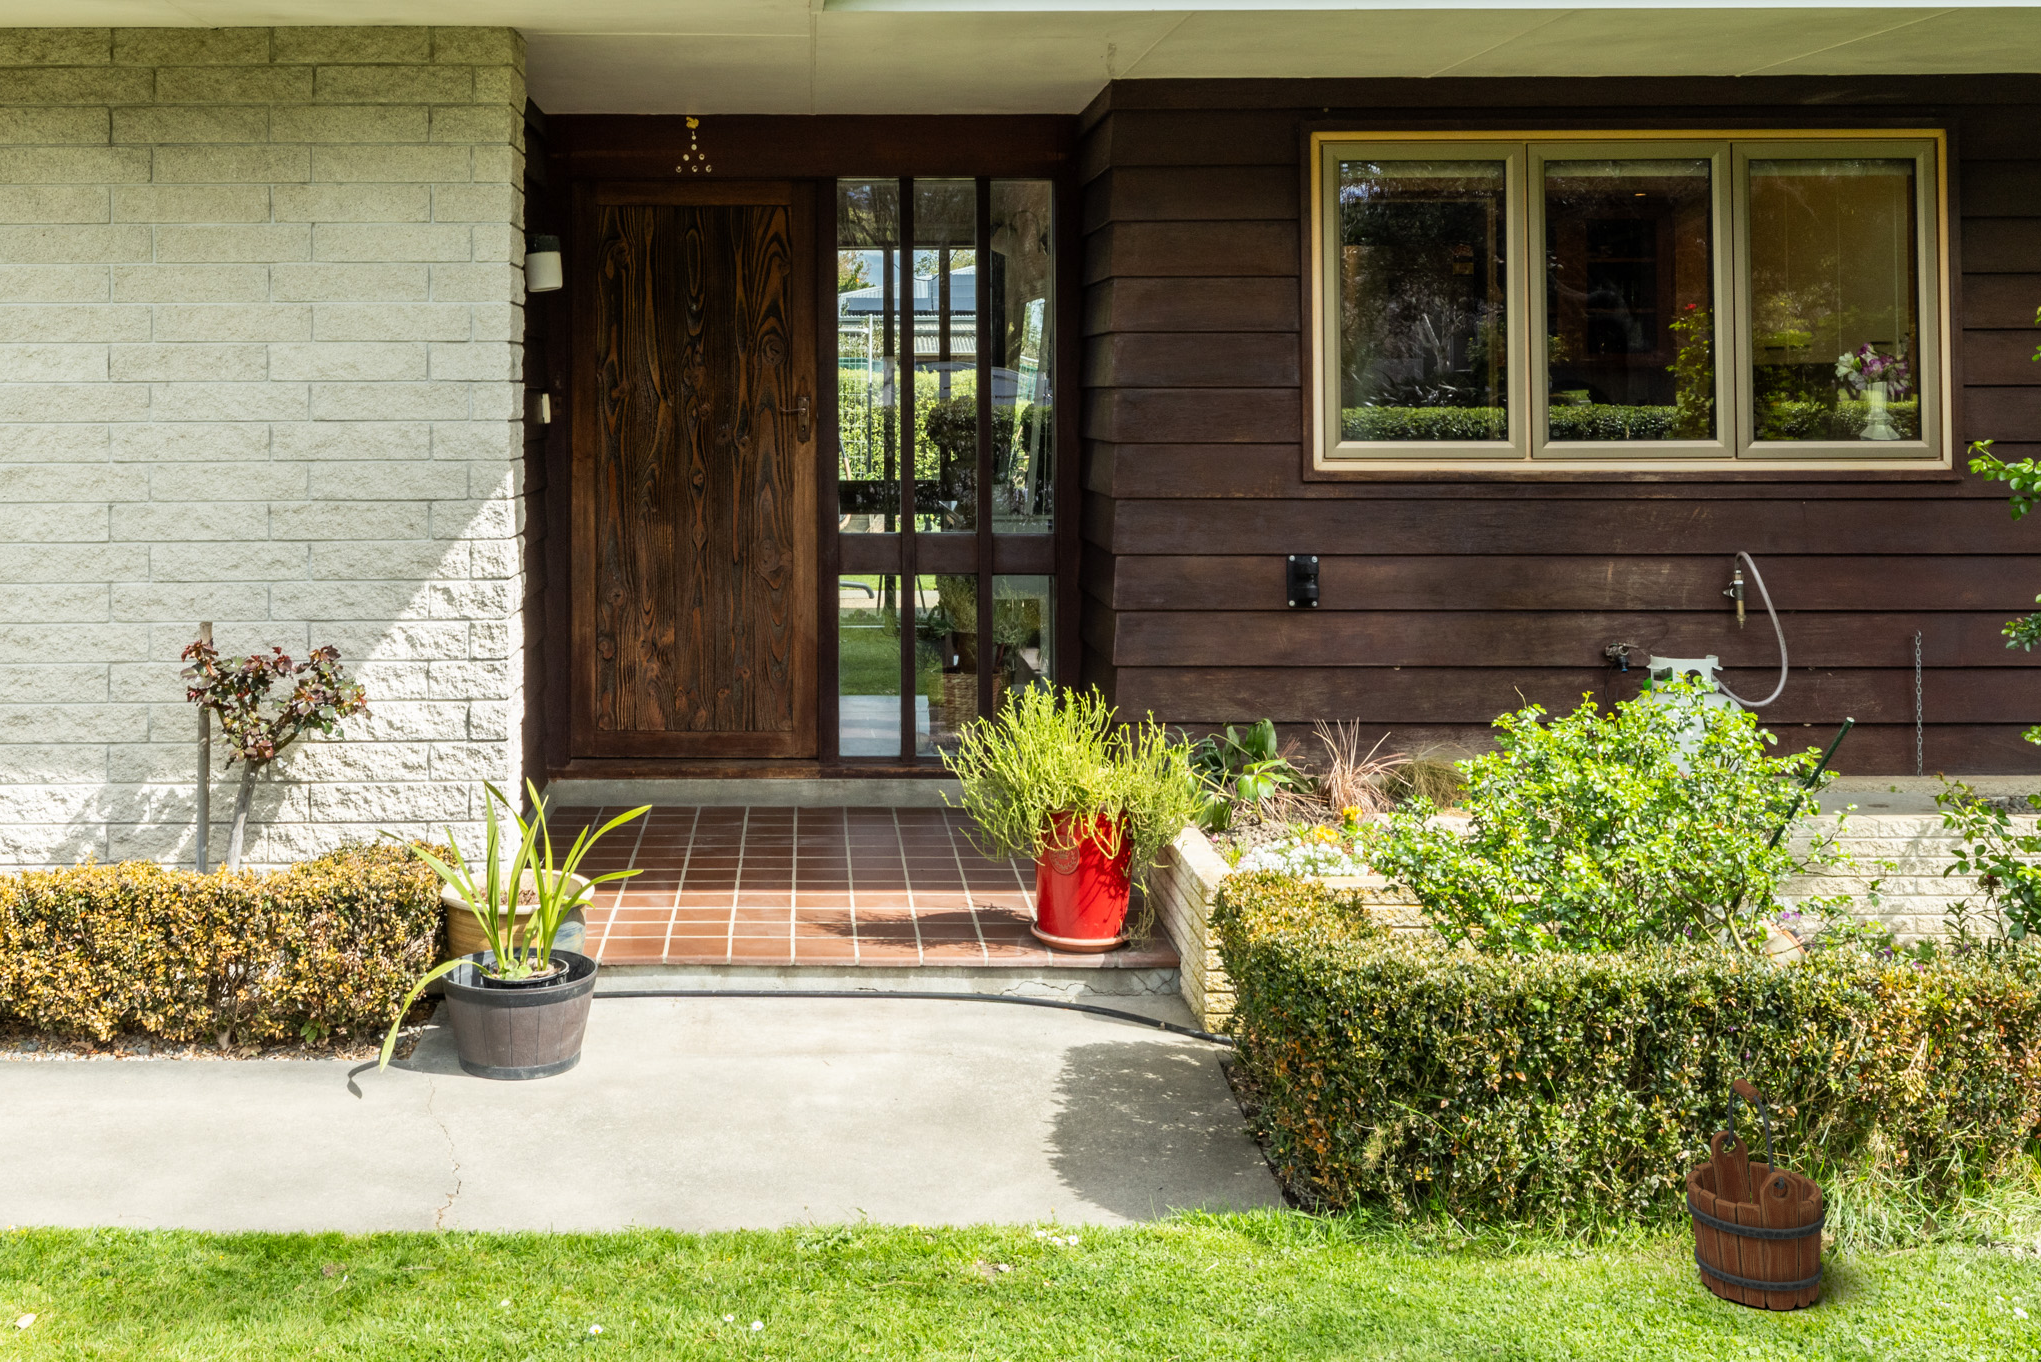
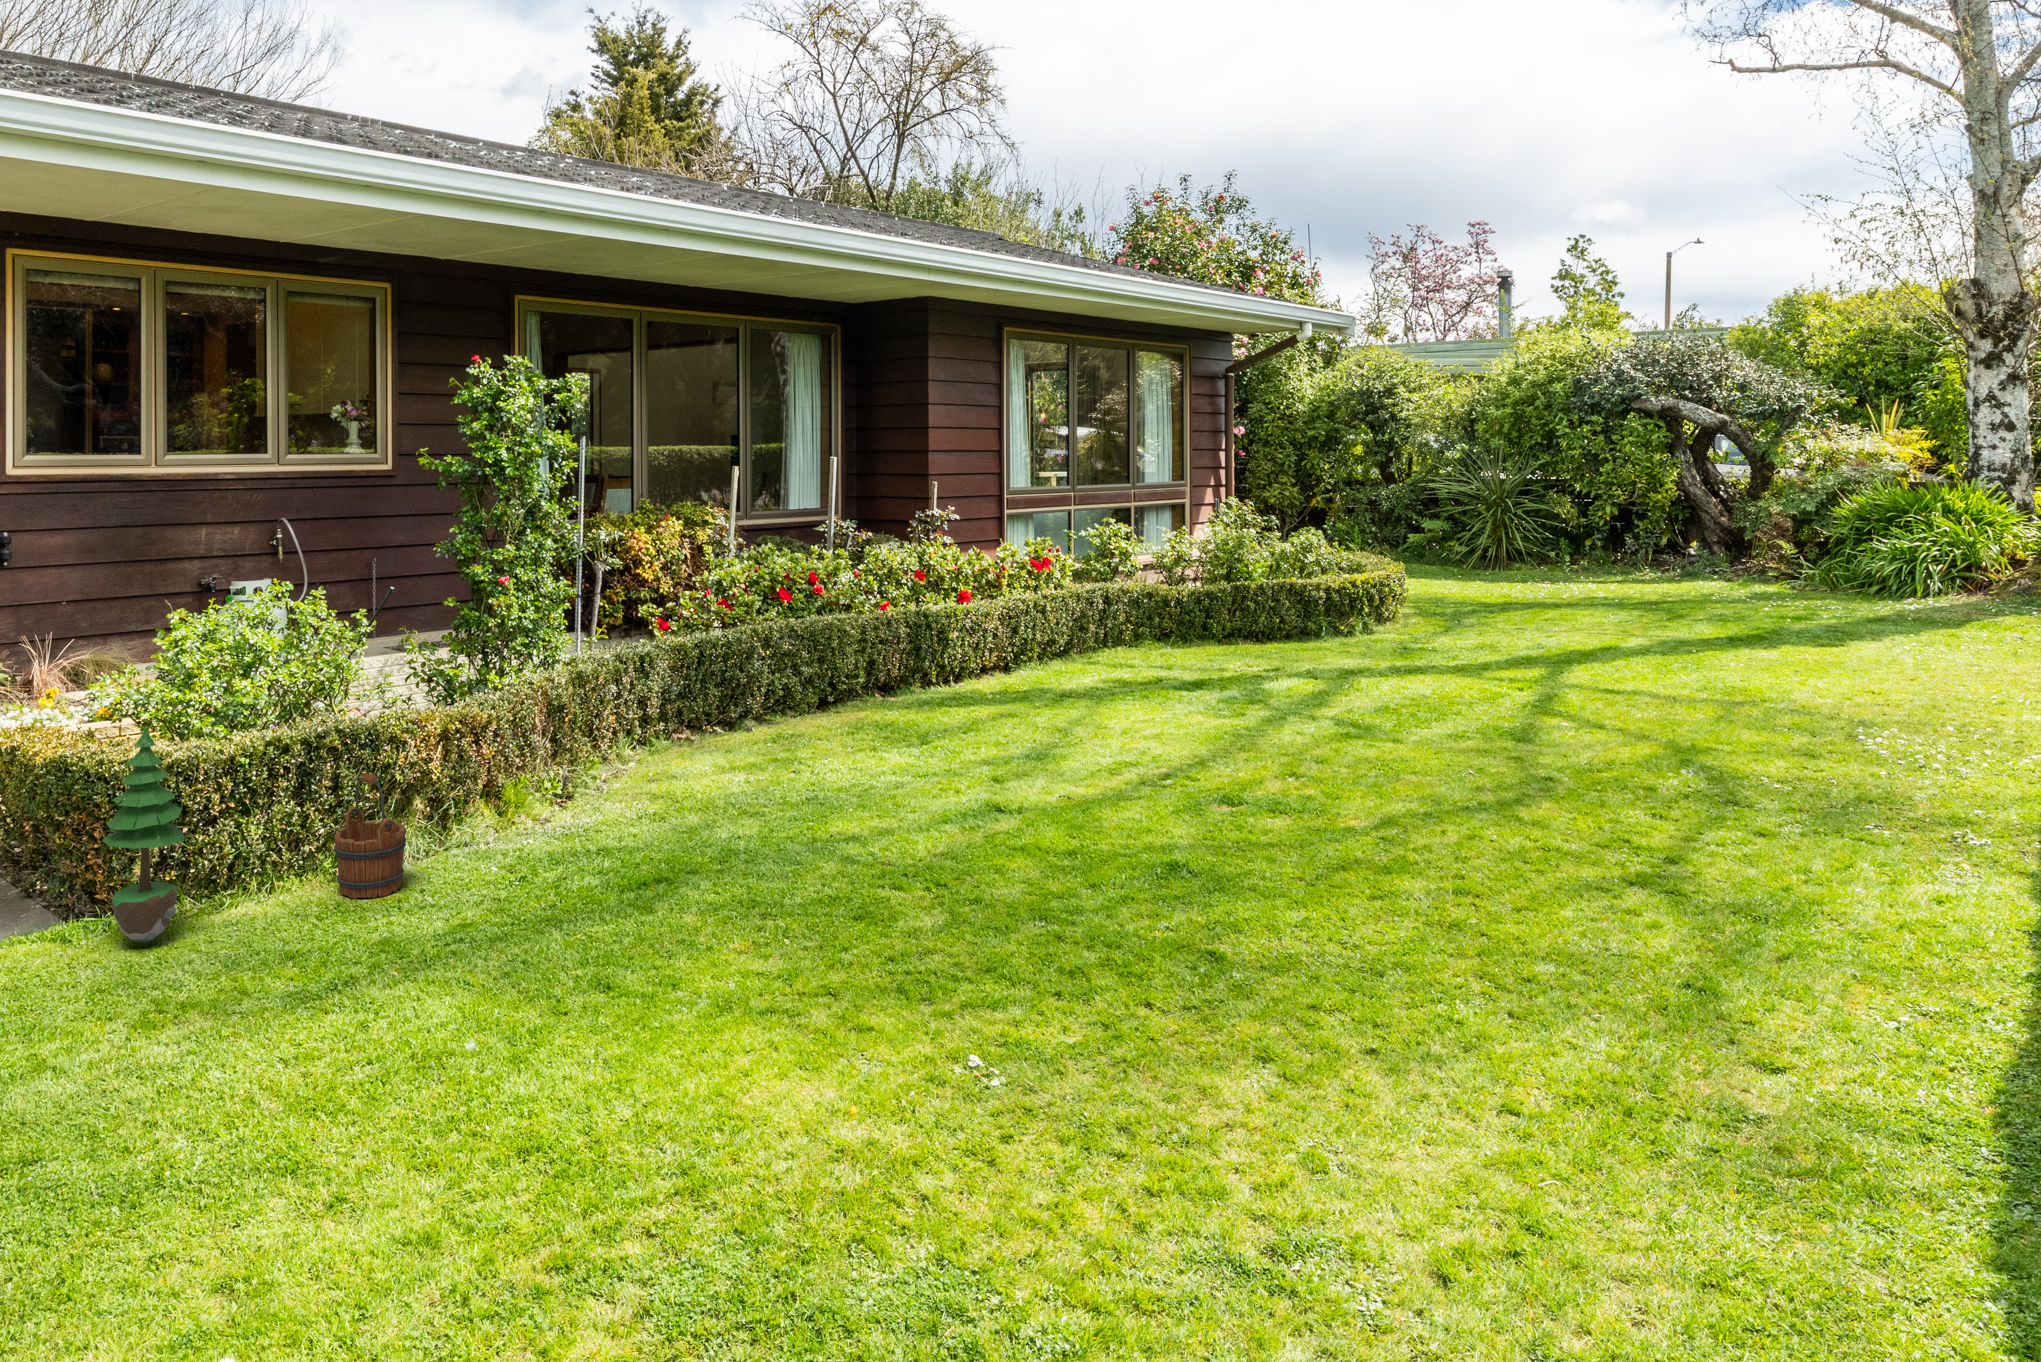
potted tree: none [1291,940,1418,1278] -> present [102,727,185,944]

